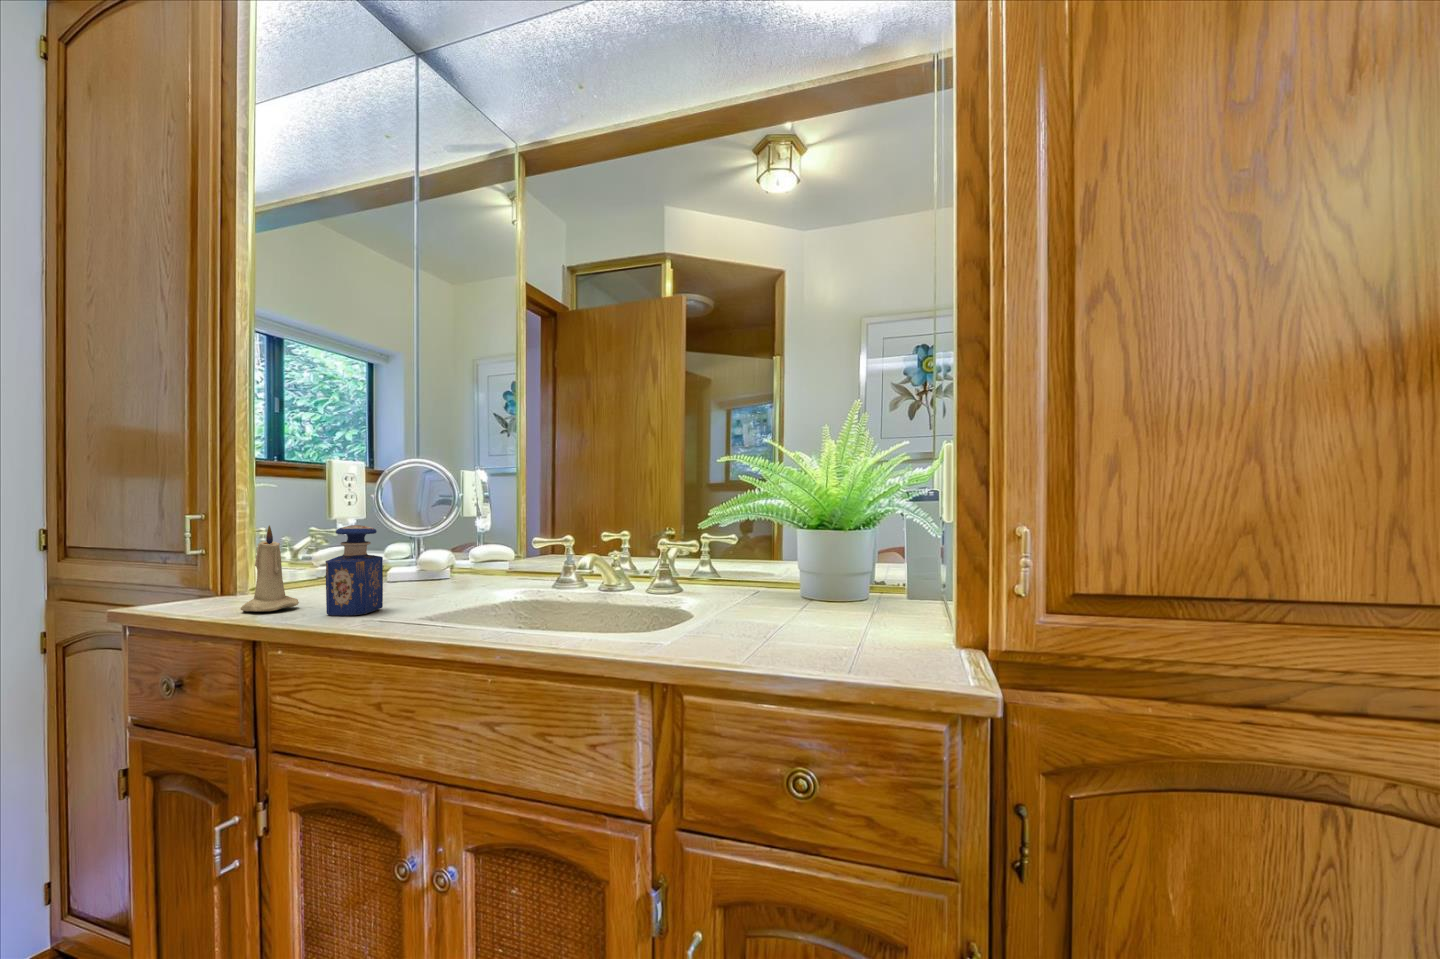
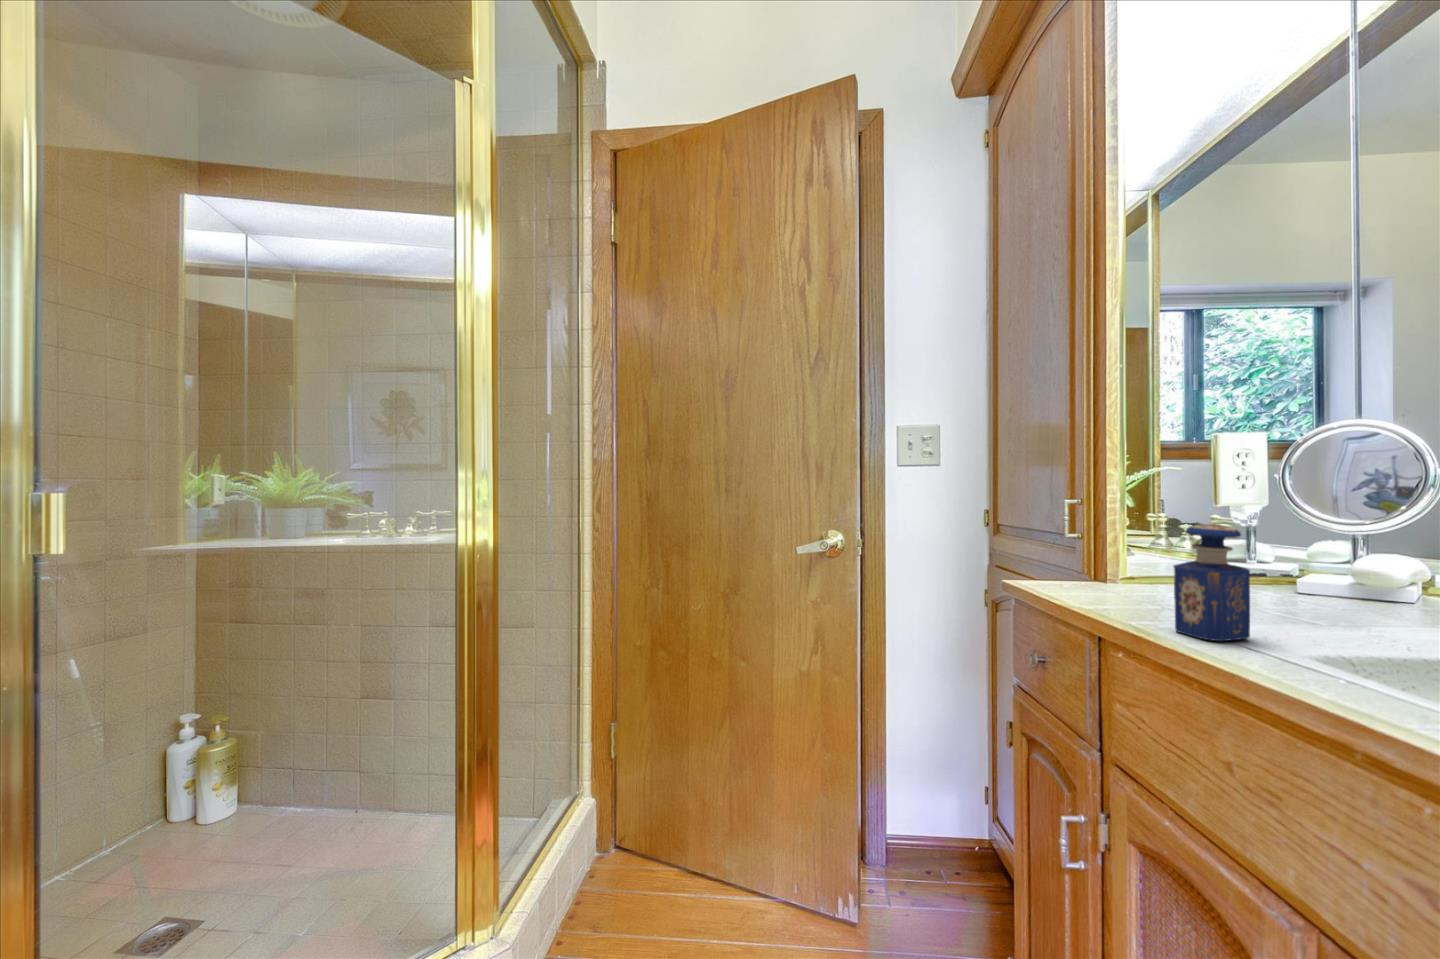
candle: present [240,525,299,611] -> none [1094,515,1153,611]

